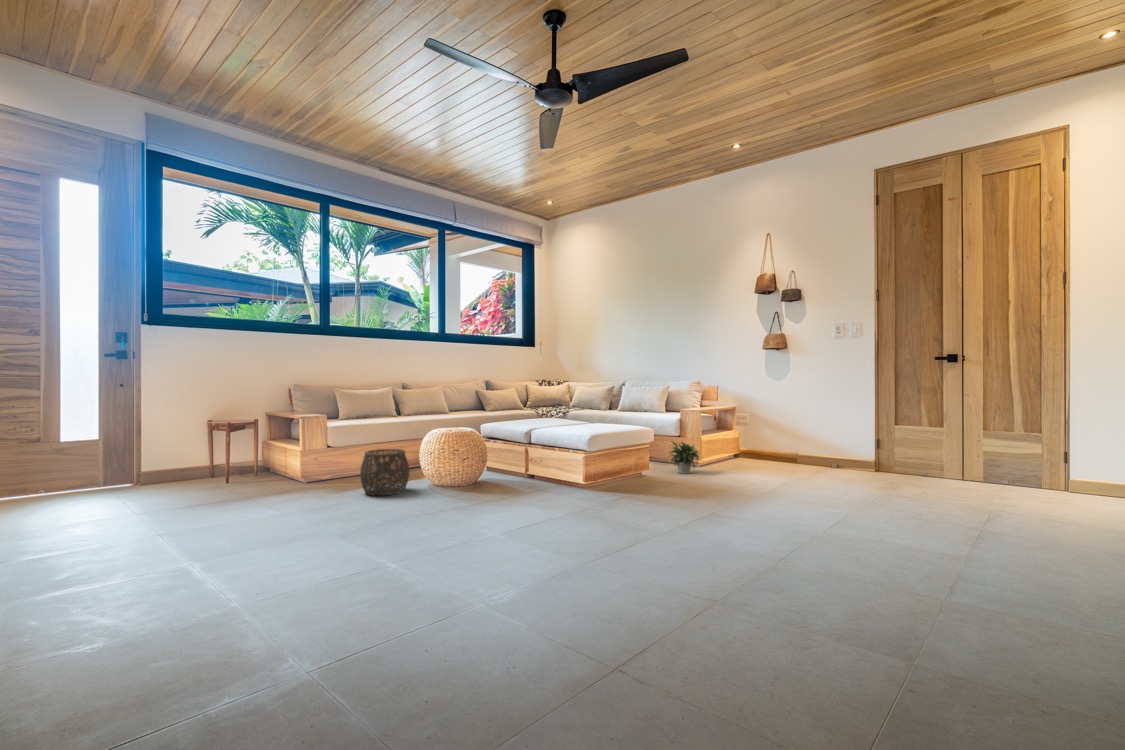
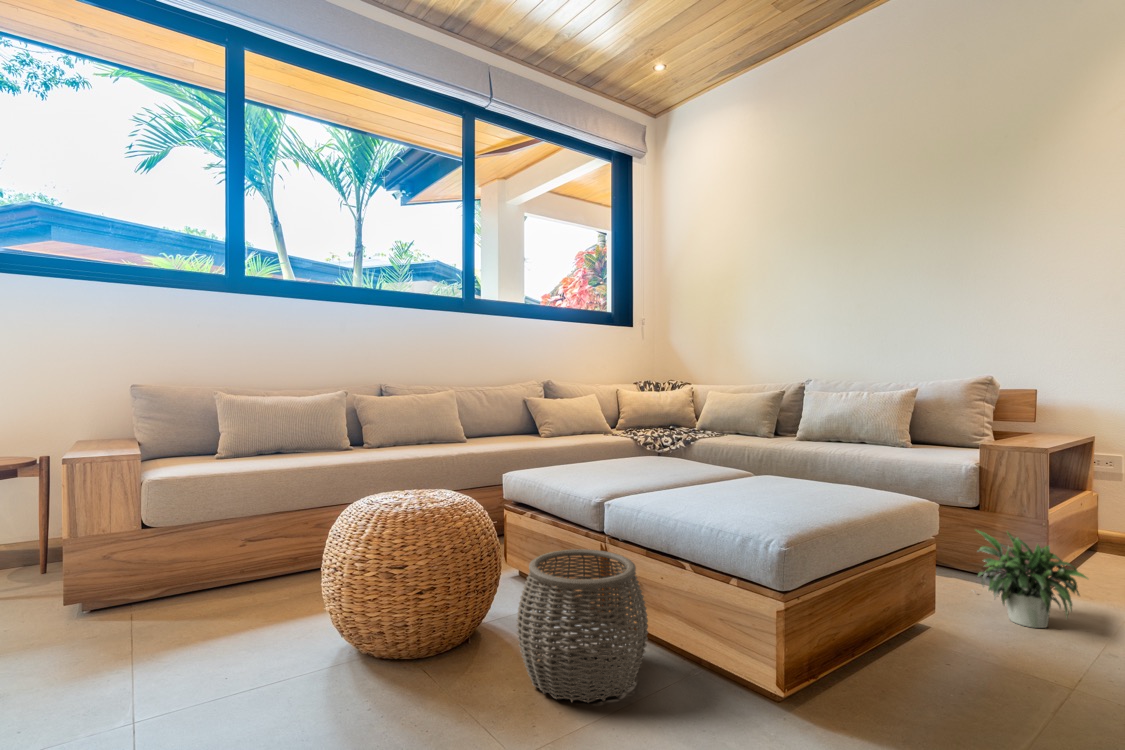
woven basket: present [360,449,409,496] -> present [516,549,648,703]

